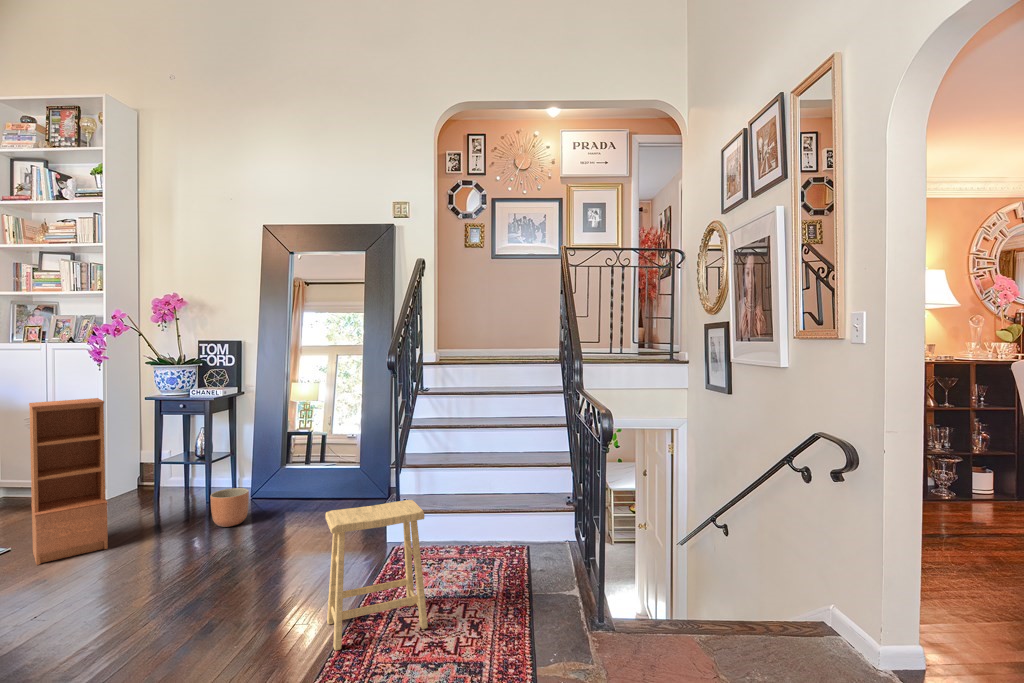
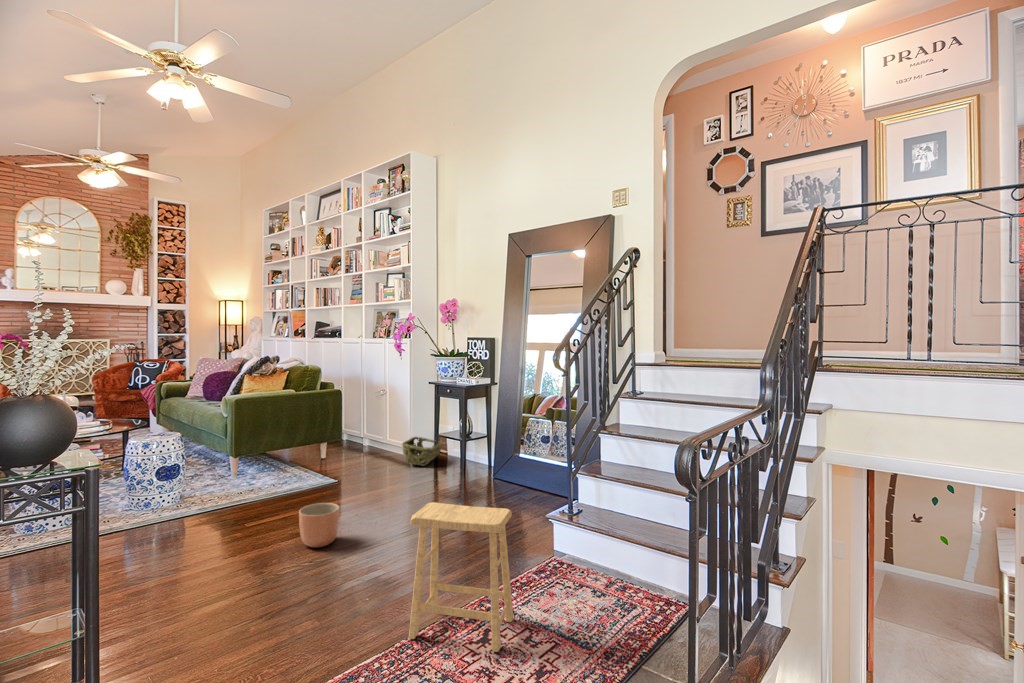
bookcase: present [29,398,108,565] -> none [331,380,380,496]
woven basket: none [107,470,159,506] -> present [402,437,442,466]
planter: present [210,488,249,527] -> present [299,503,339,547]

